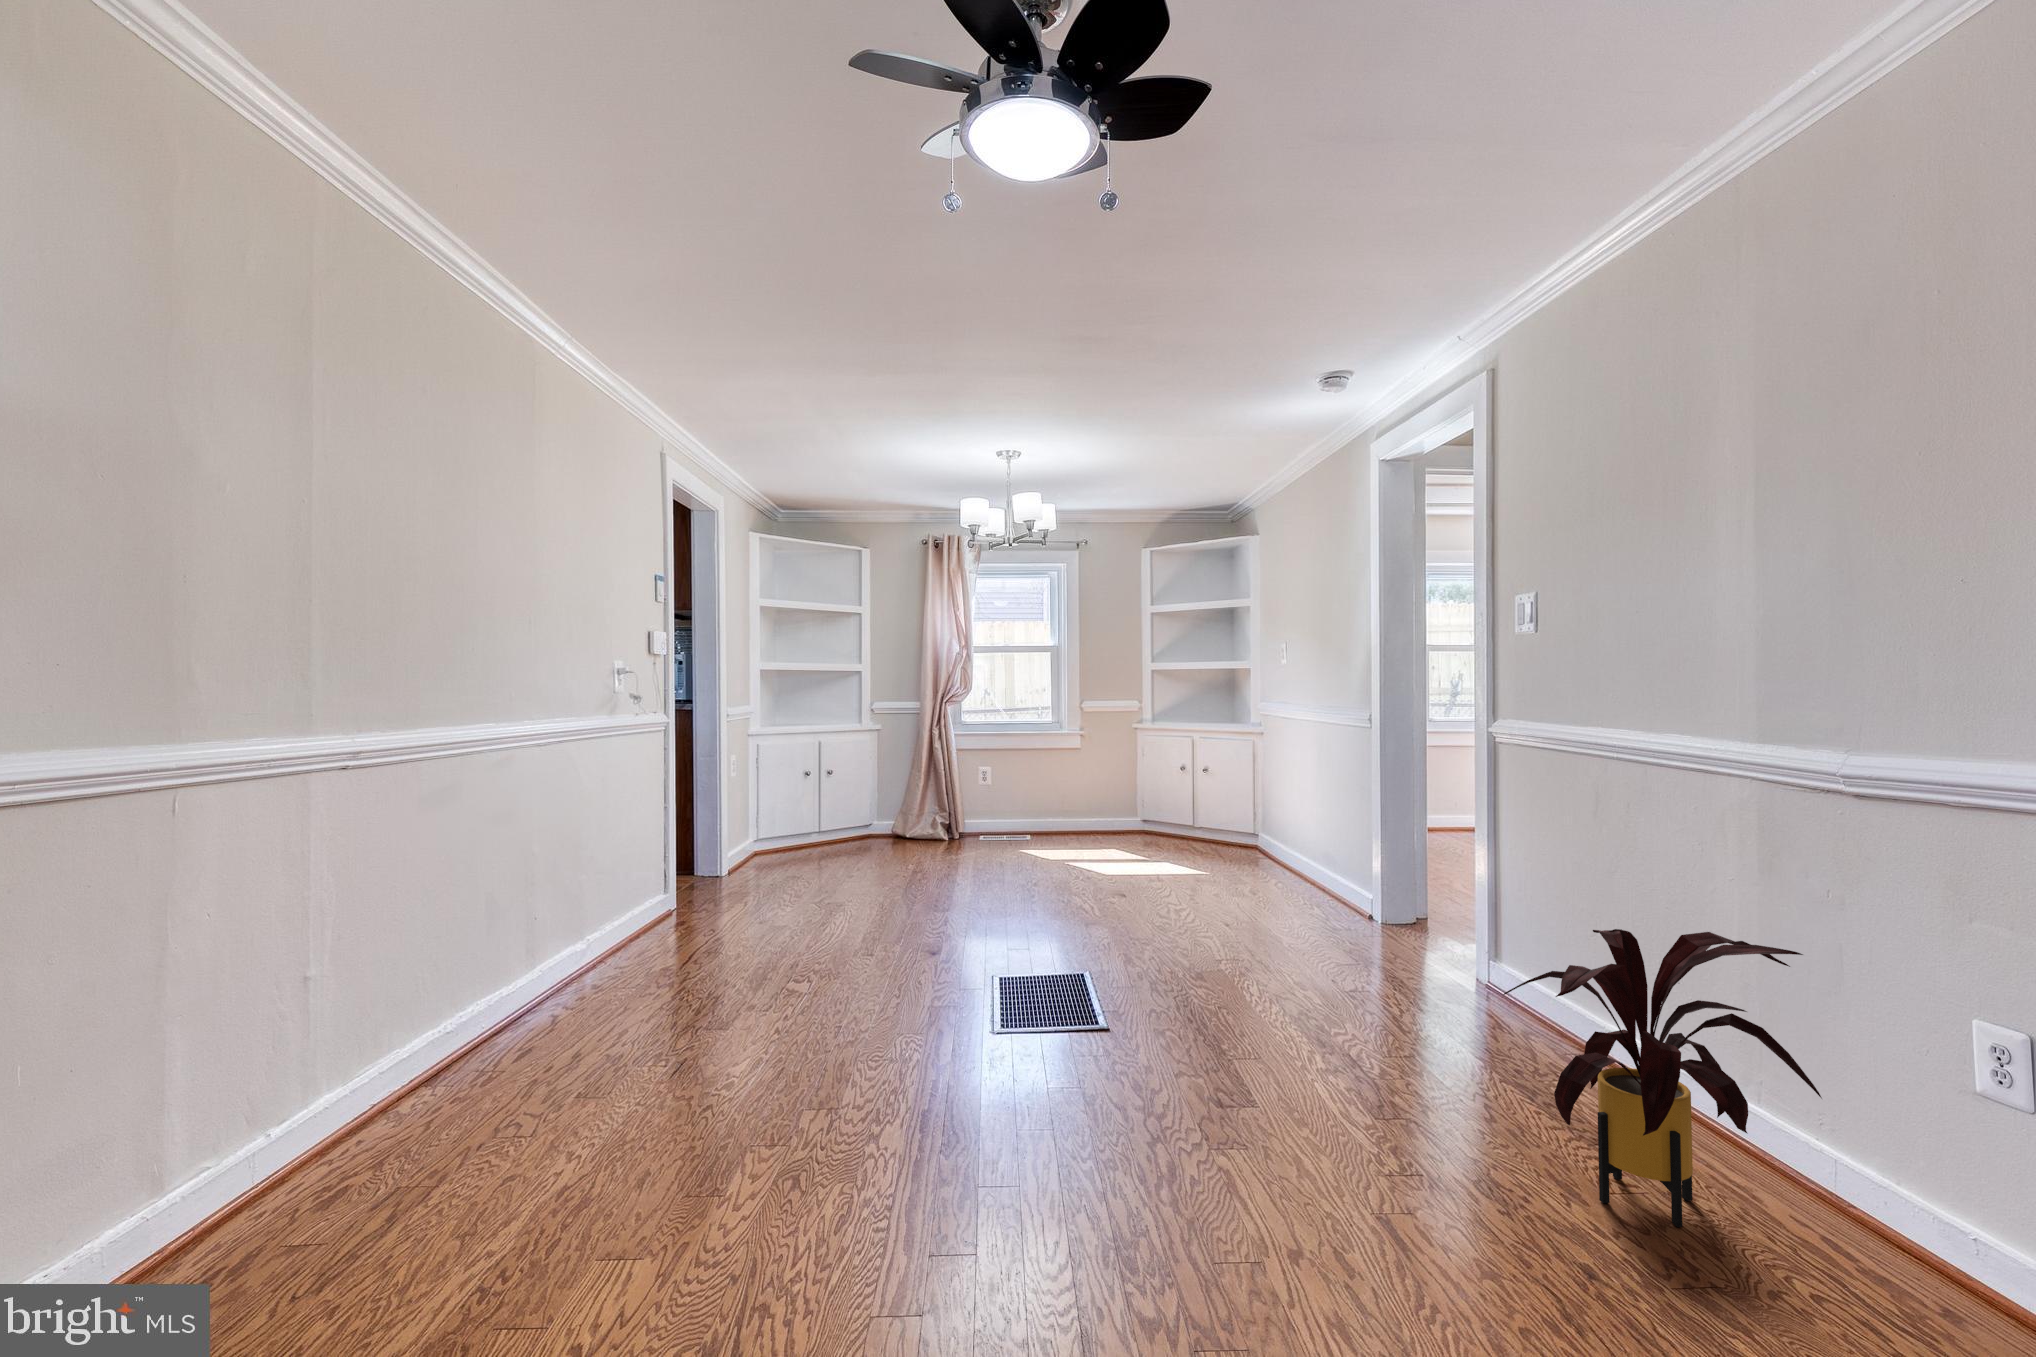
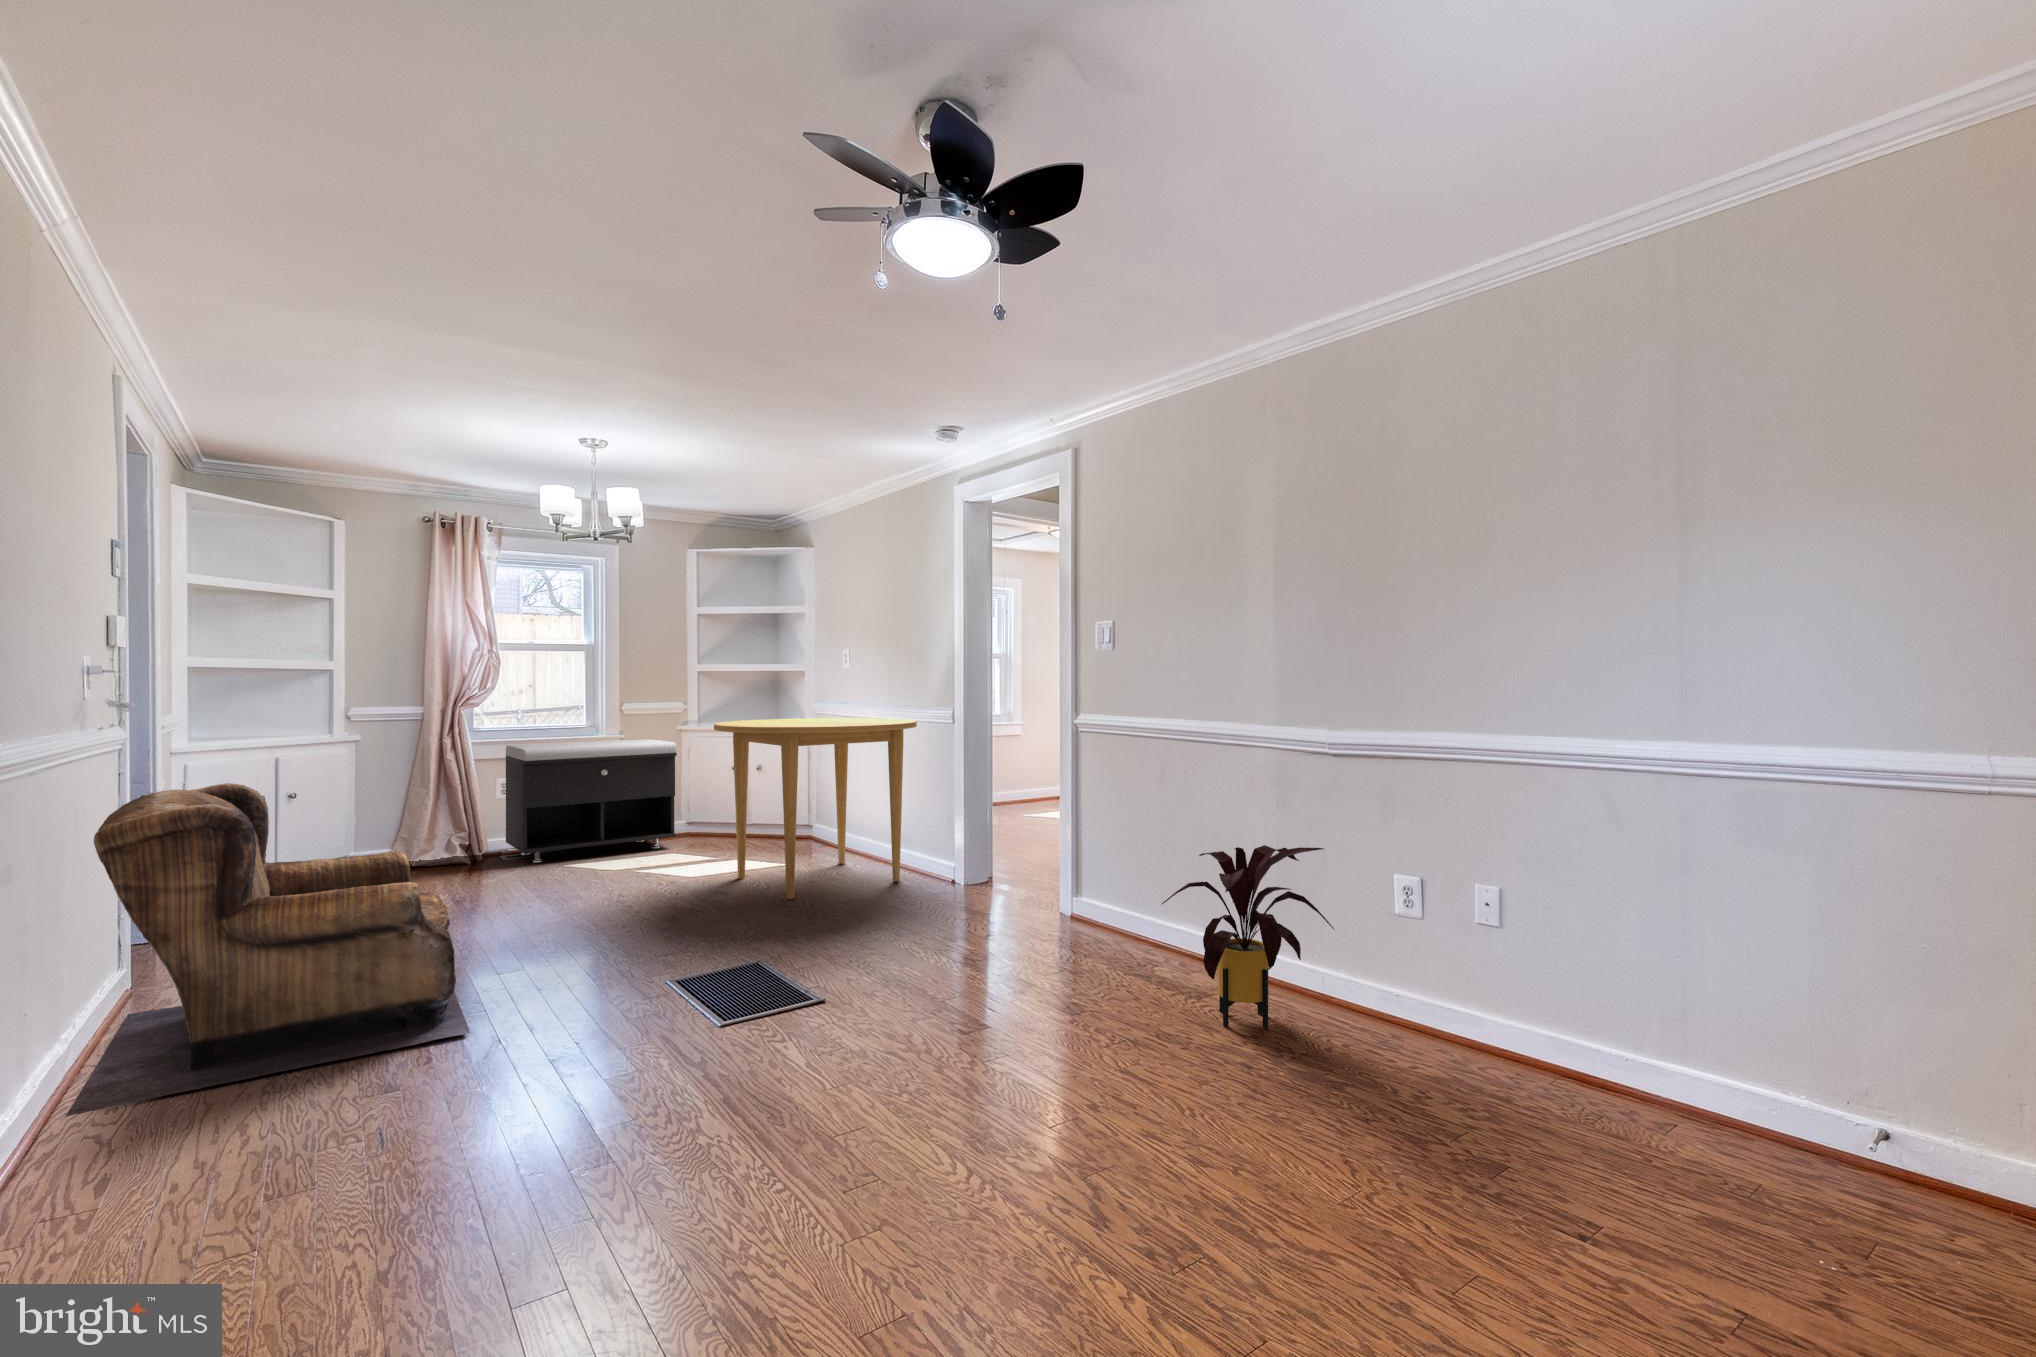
dining table: none [1113,718,1333,910] -> present [714,718,917,899]
storage bench: none [983,735,1120,845] -> present [506,739,677,863]
armchair: none [560,762,853,997] -> present [66,783,470,1116]

